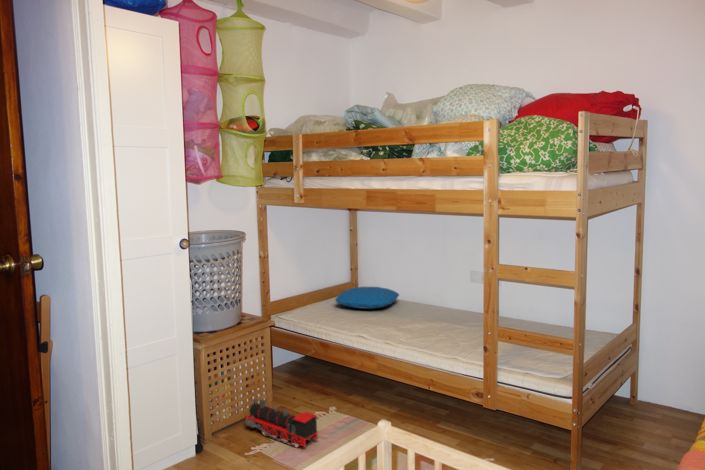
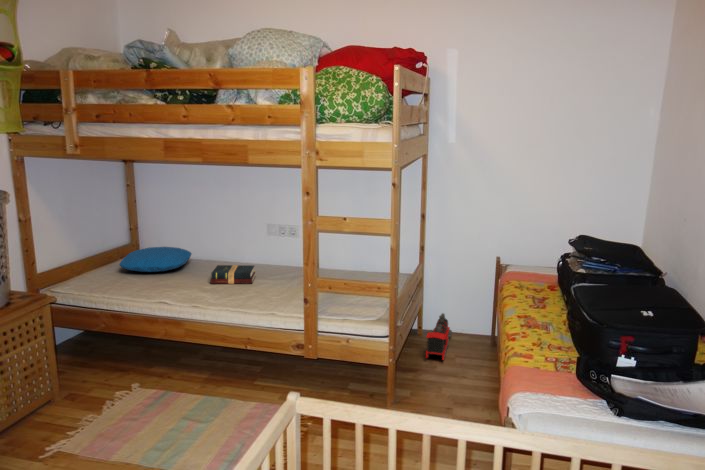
hardback book: none [408,307,453,328] -> present [210,265,255,284]
toy train: present [245,398,318,448] -> present [426,313,452,360]

